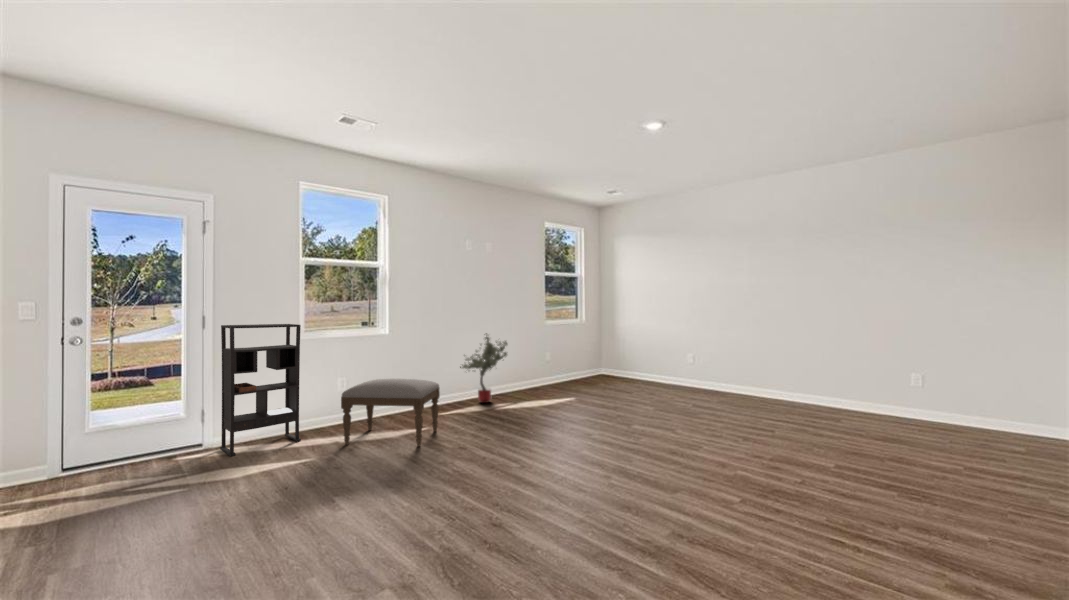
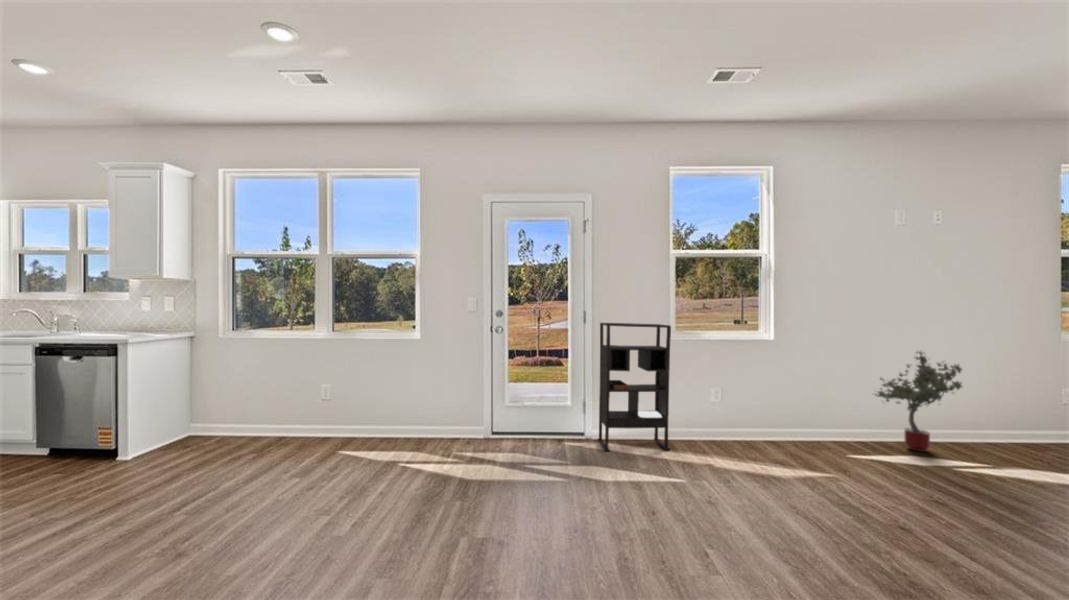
ottoman: present [341,379,440,447] -> none [715,396,852,502]

